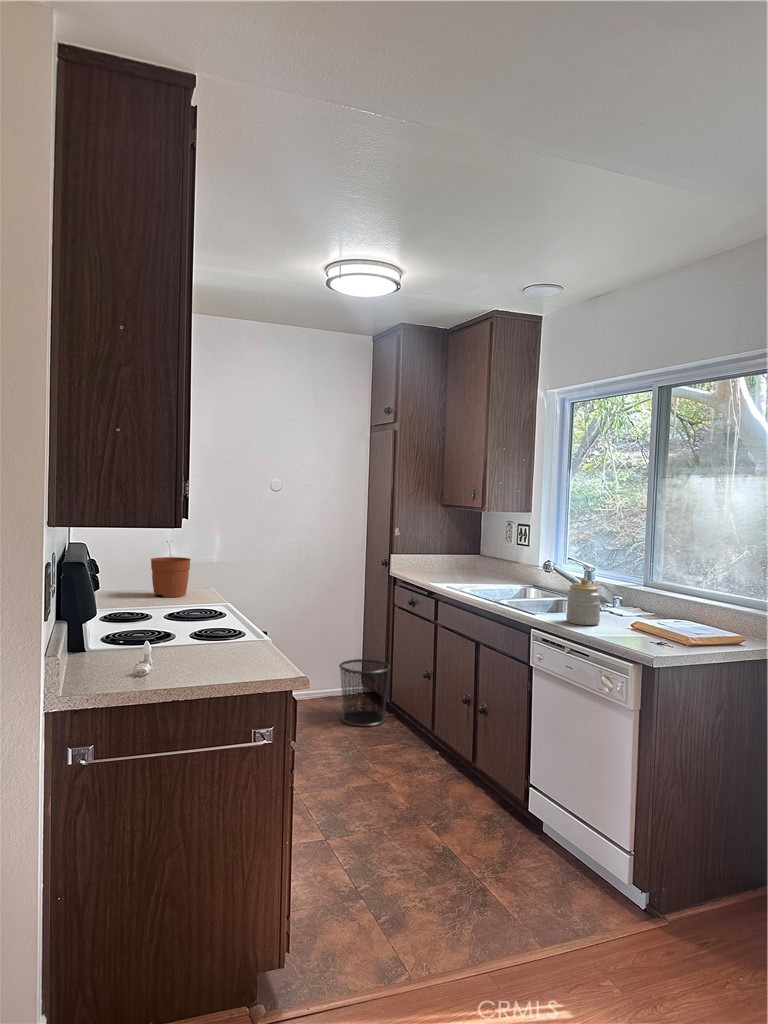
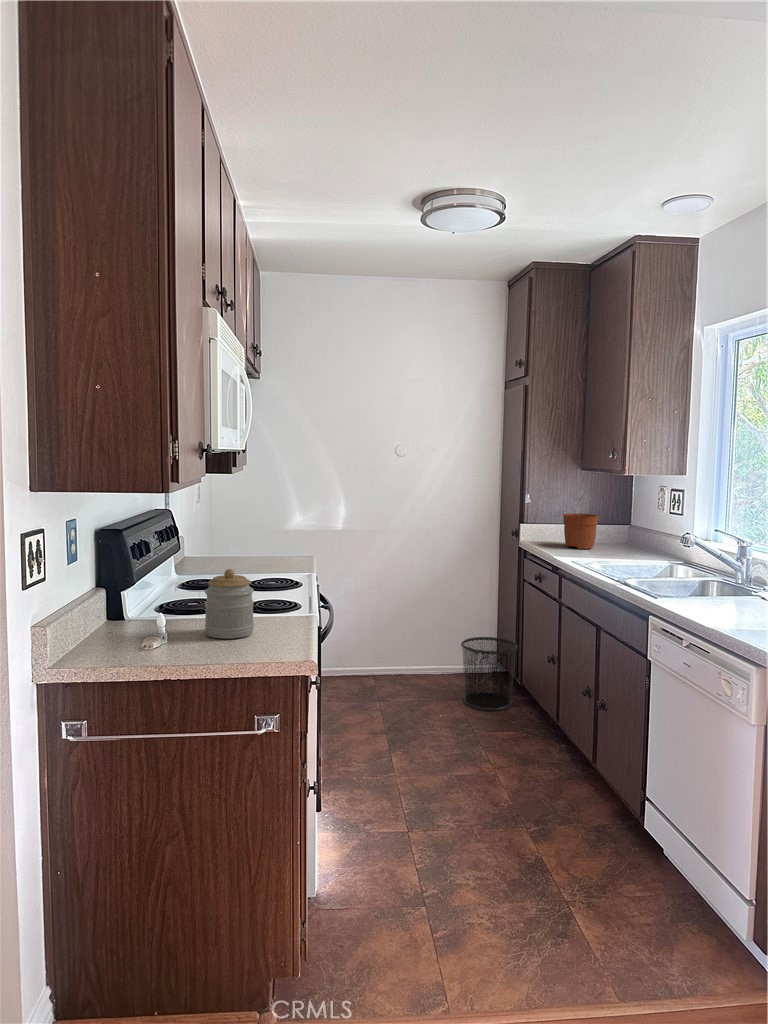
plant pot: present [151,541,191,597] -> present [563,499,598,549]
jar: present [566,578,601,625] -> present [205,569,254,639]

